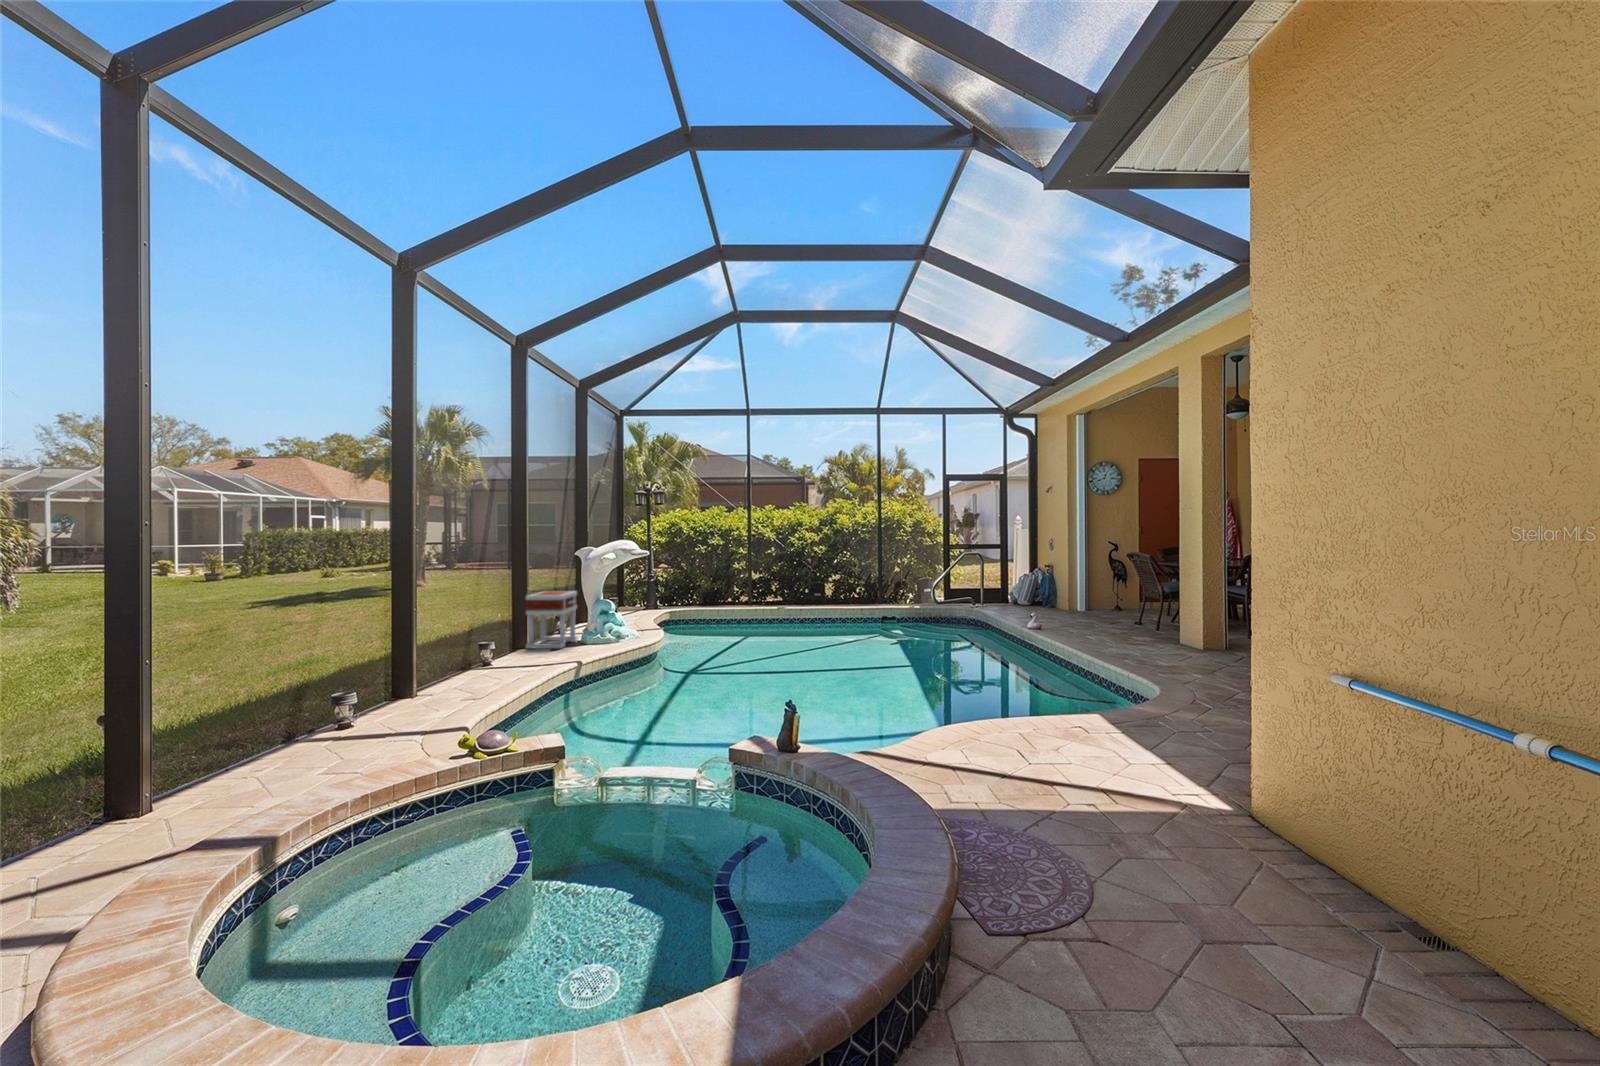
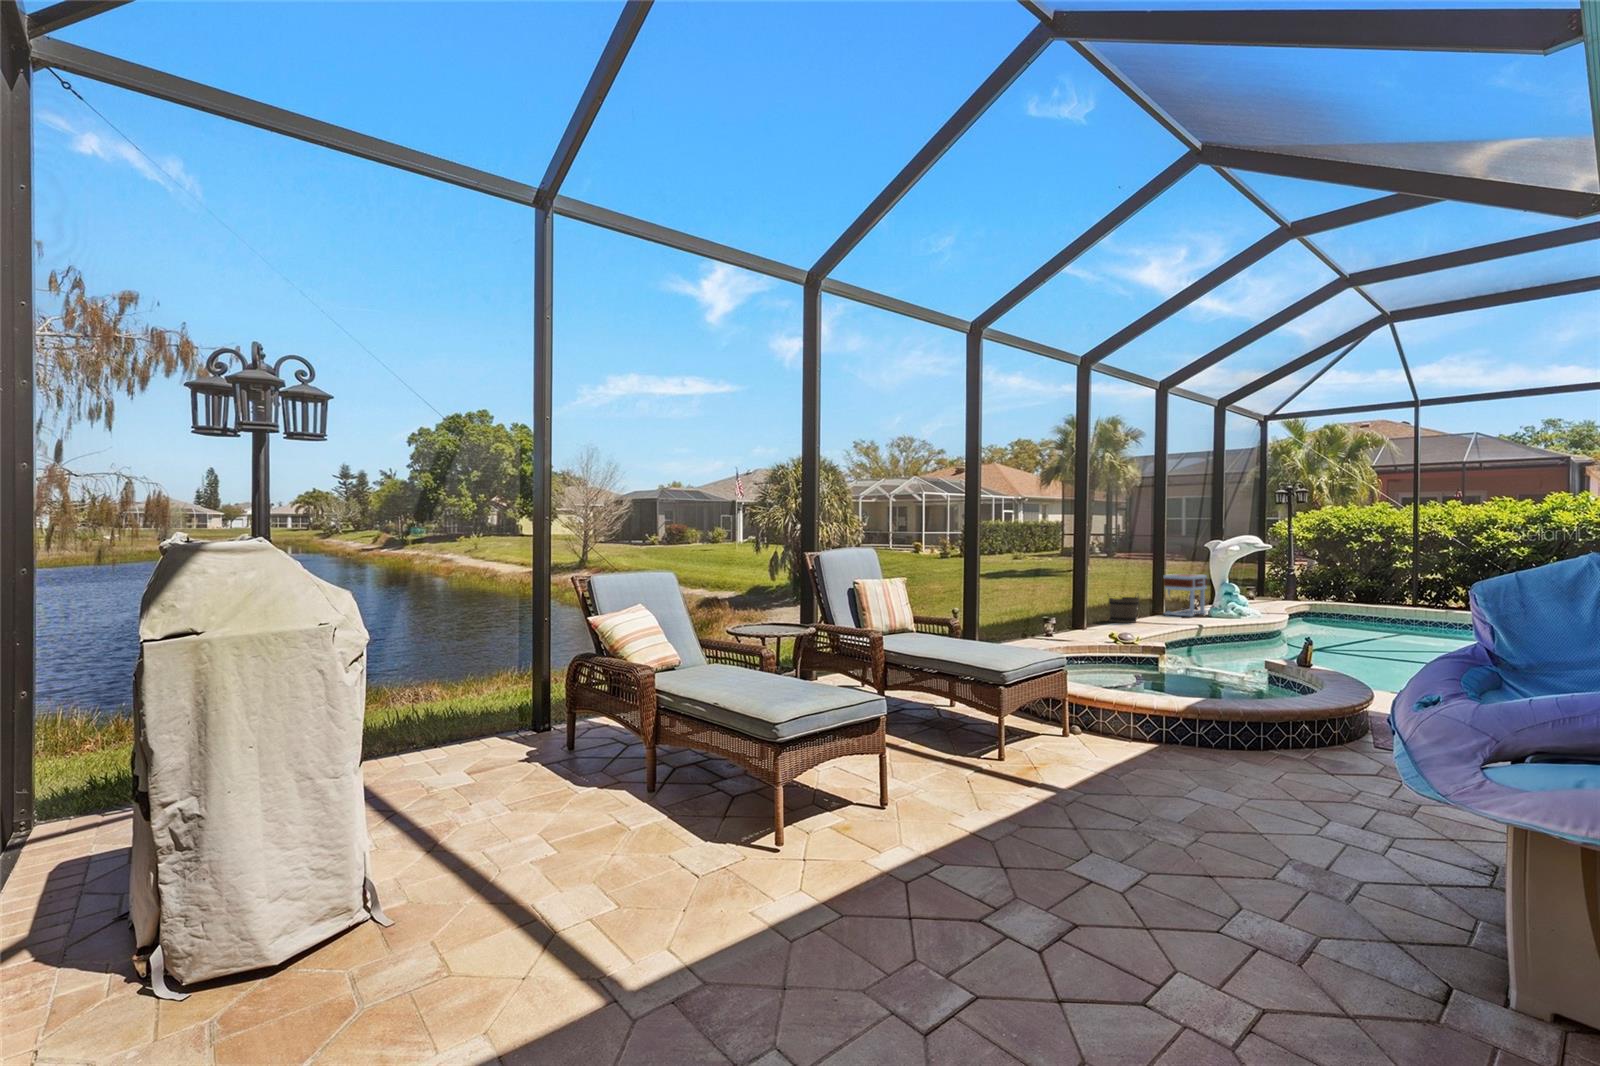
bucket: none [447,628,498,677] -> present [1107,593,1139,623]

